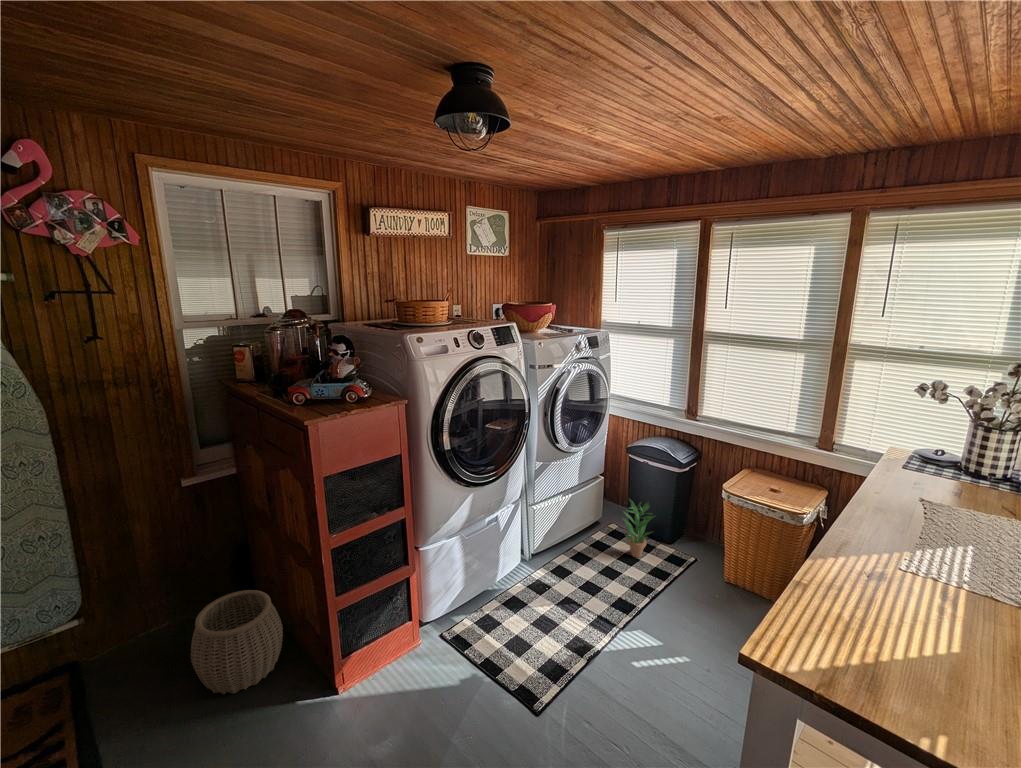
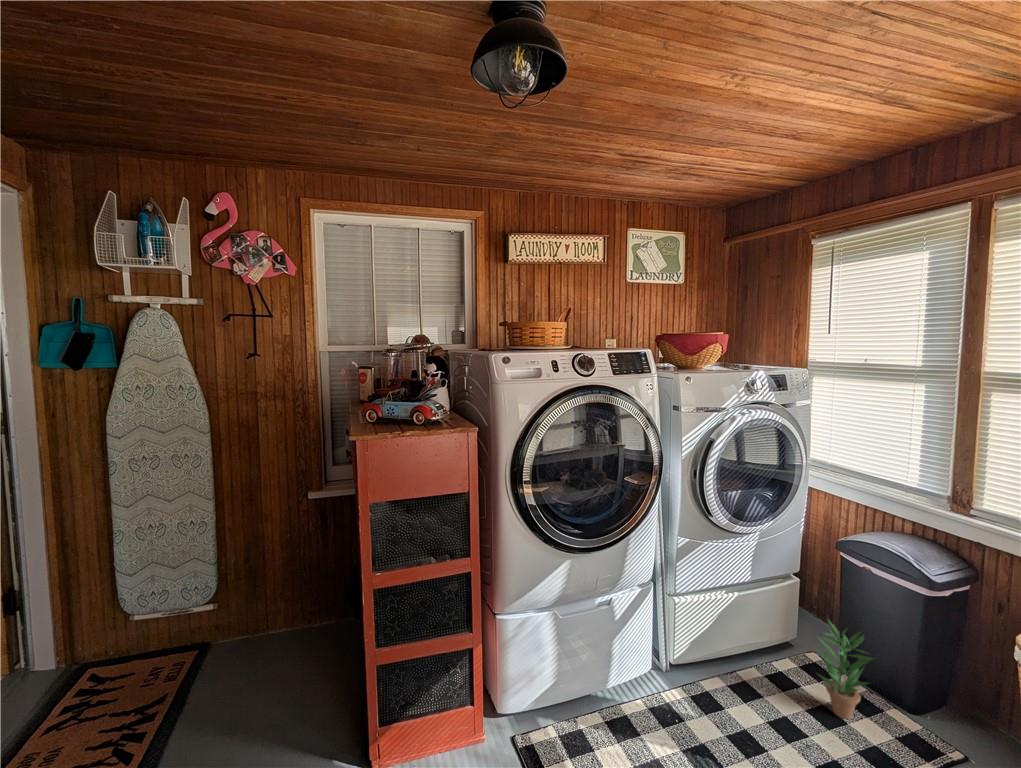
woven basket: present [191,590,283,694] -> none [267,611,356,720]

